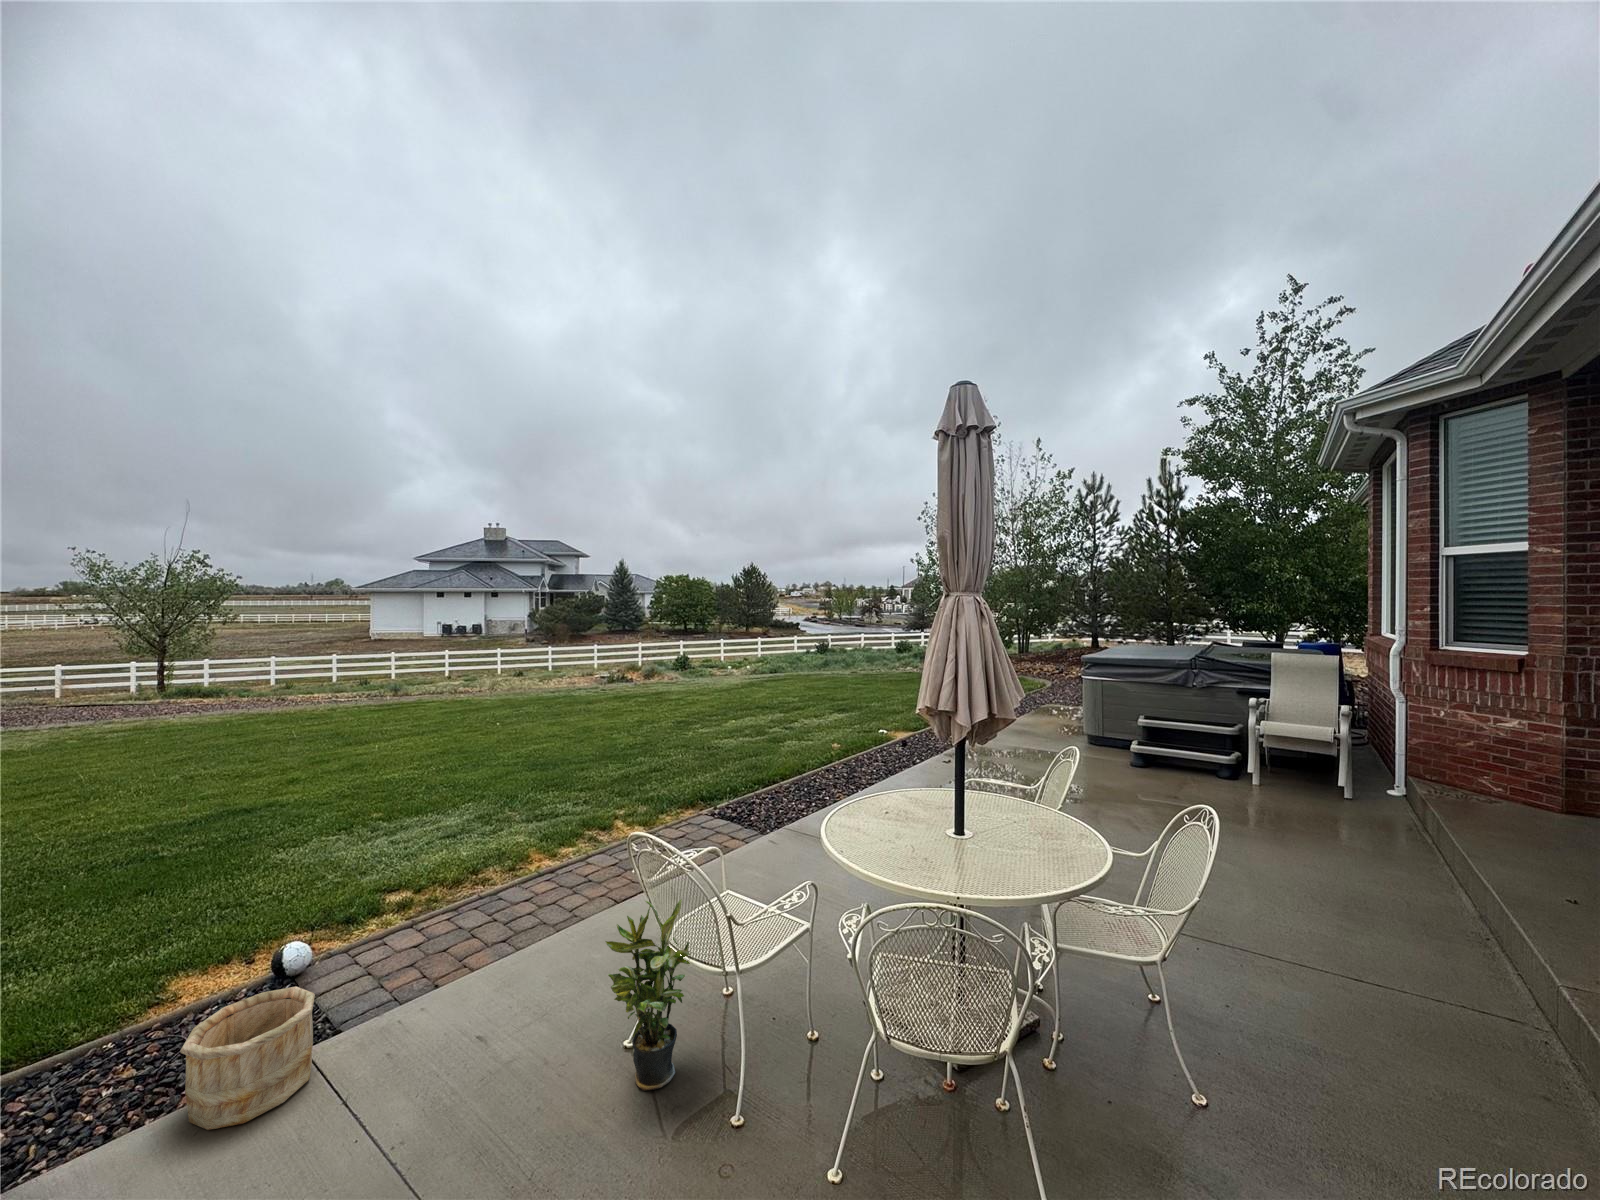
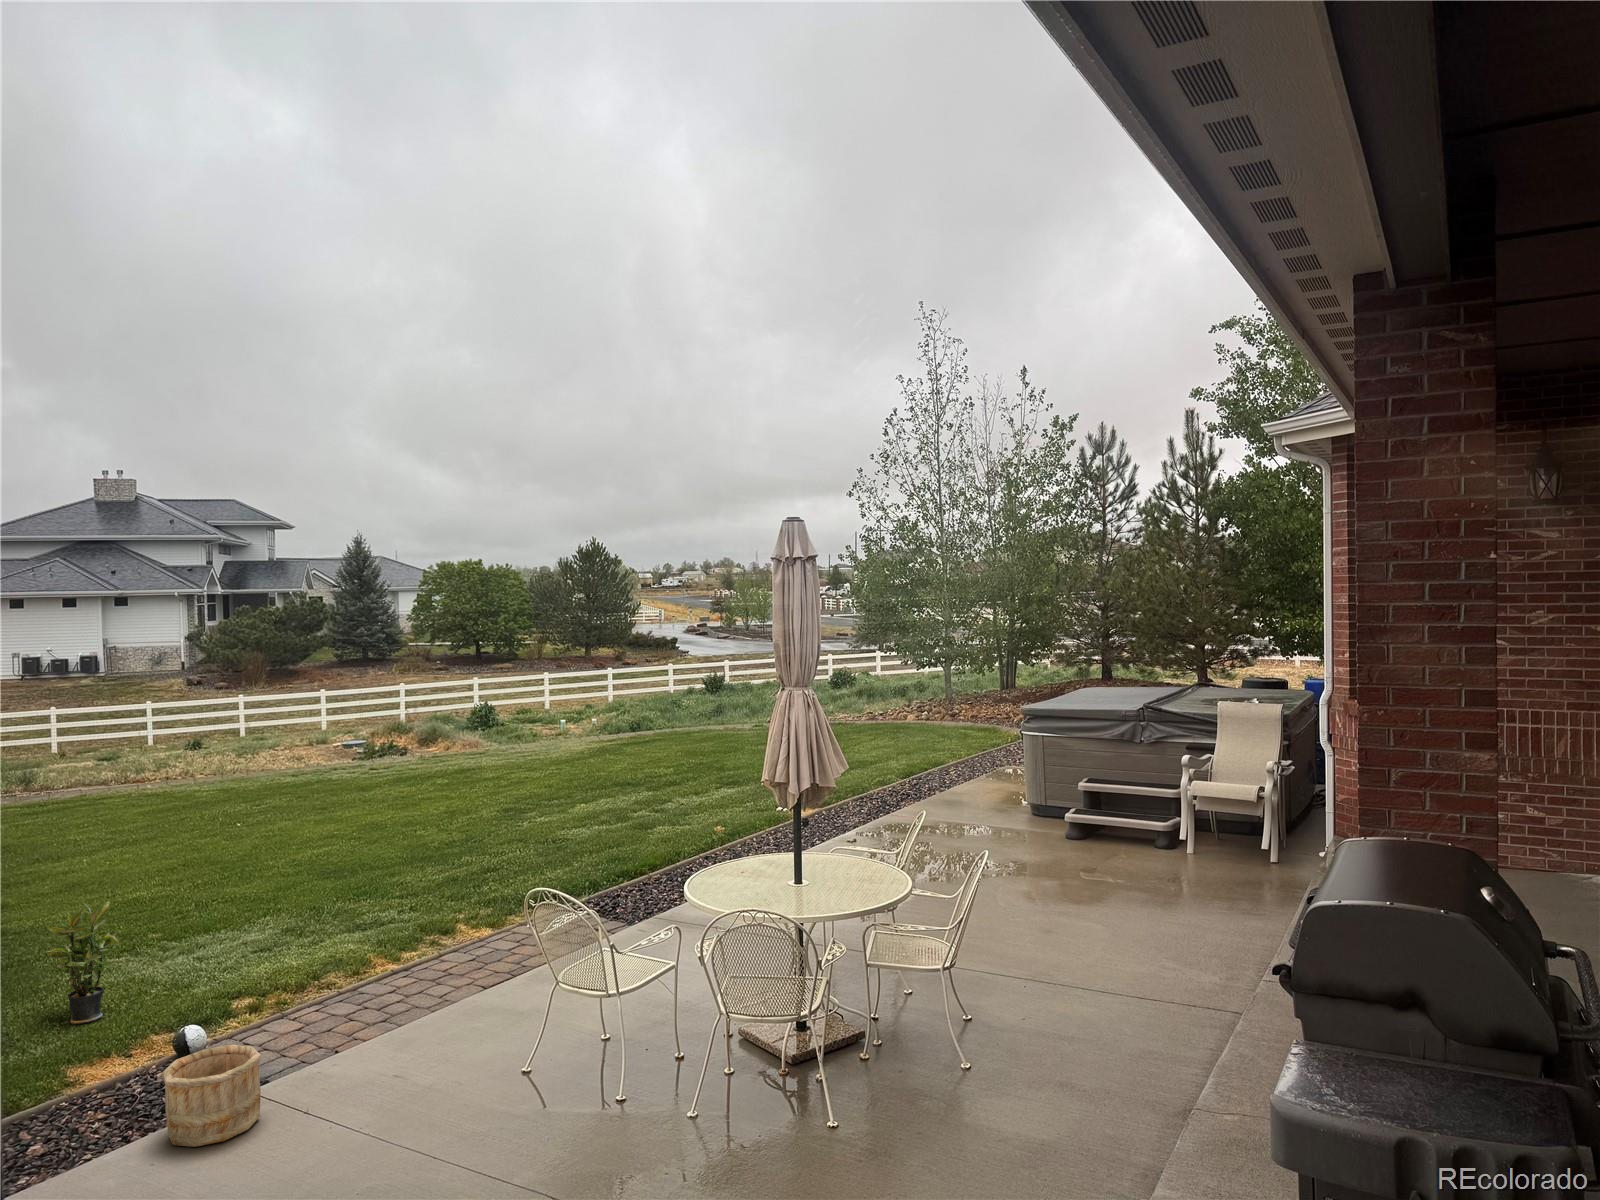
potted plant: present [605,899,691,1091] -> present [45,901,120,1025]

